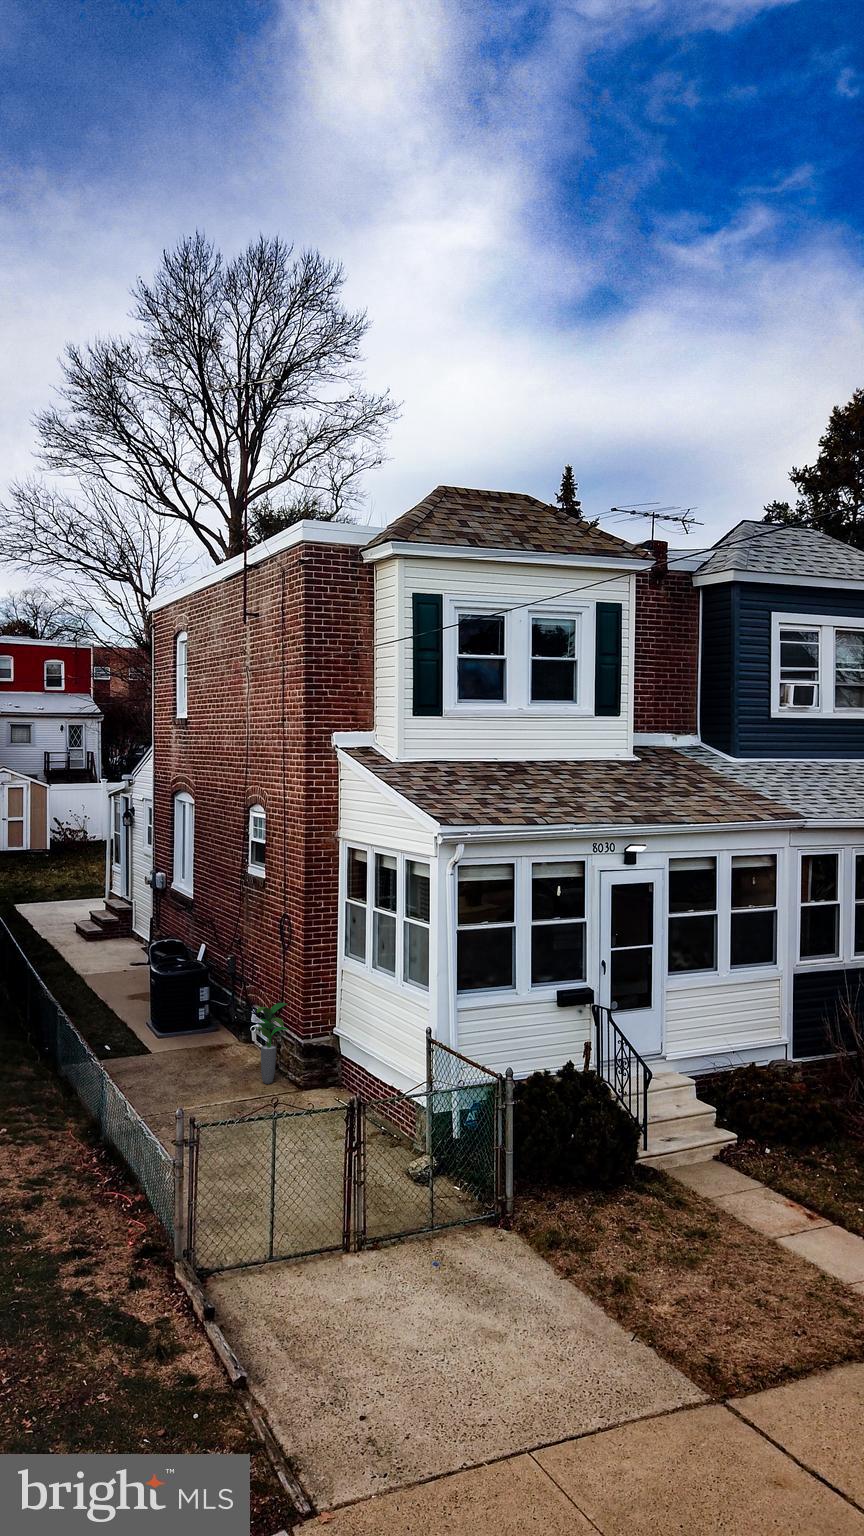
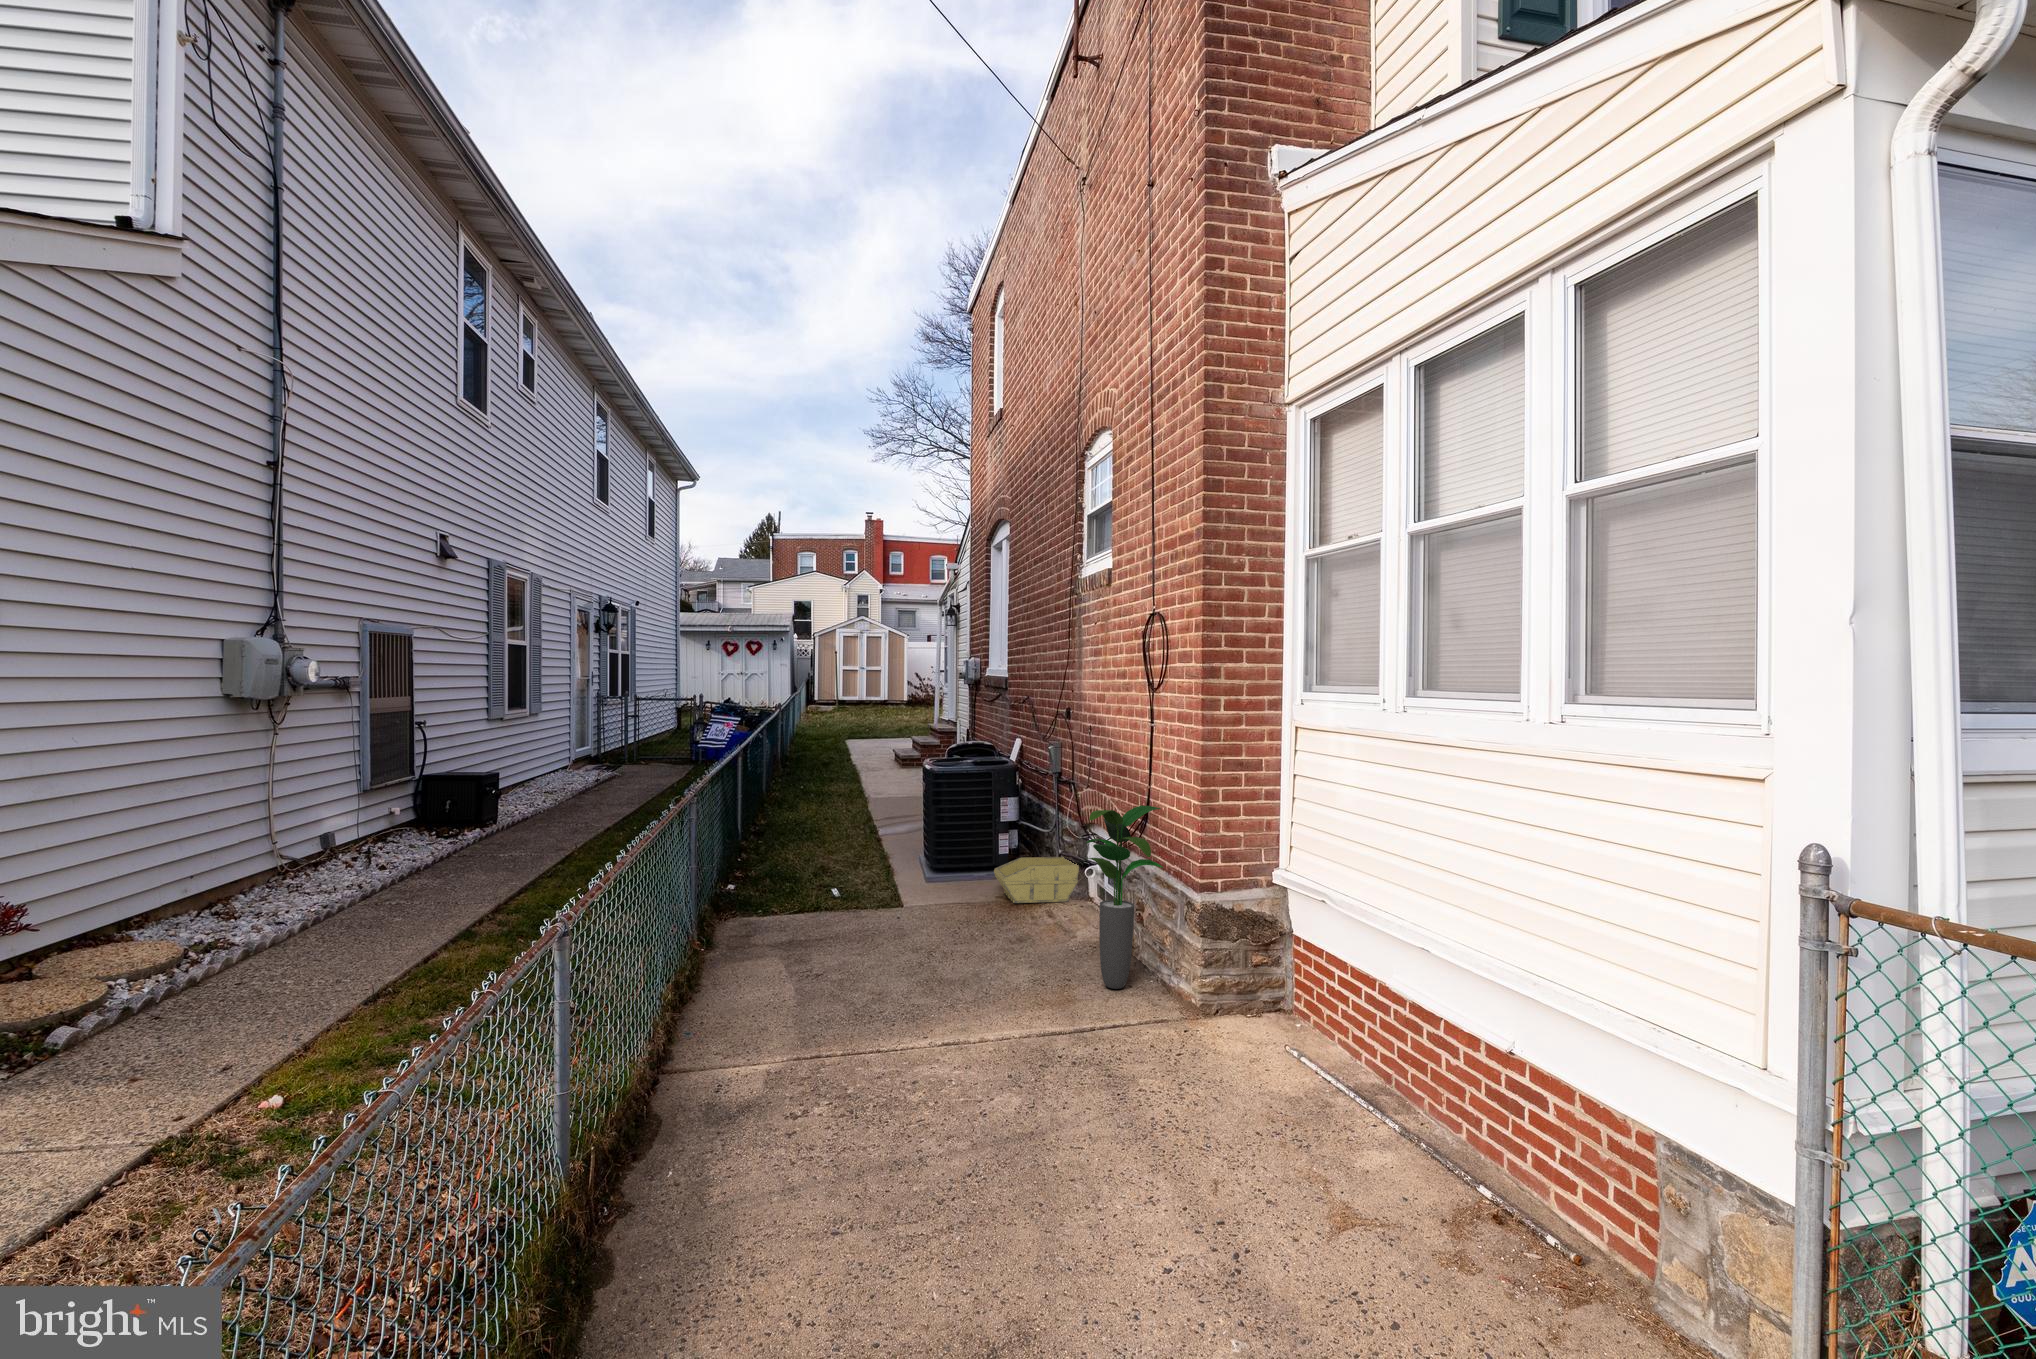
storage bin: none [198,1019,246,1048] -> present [994,857,1079,903]

